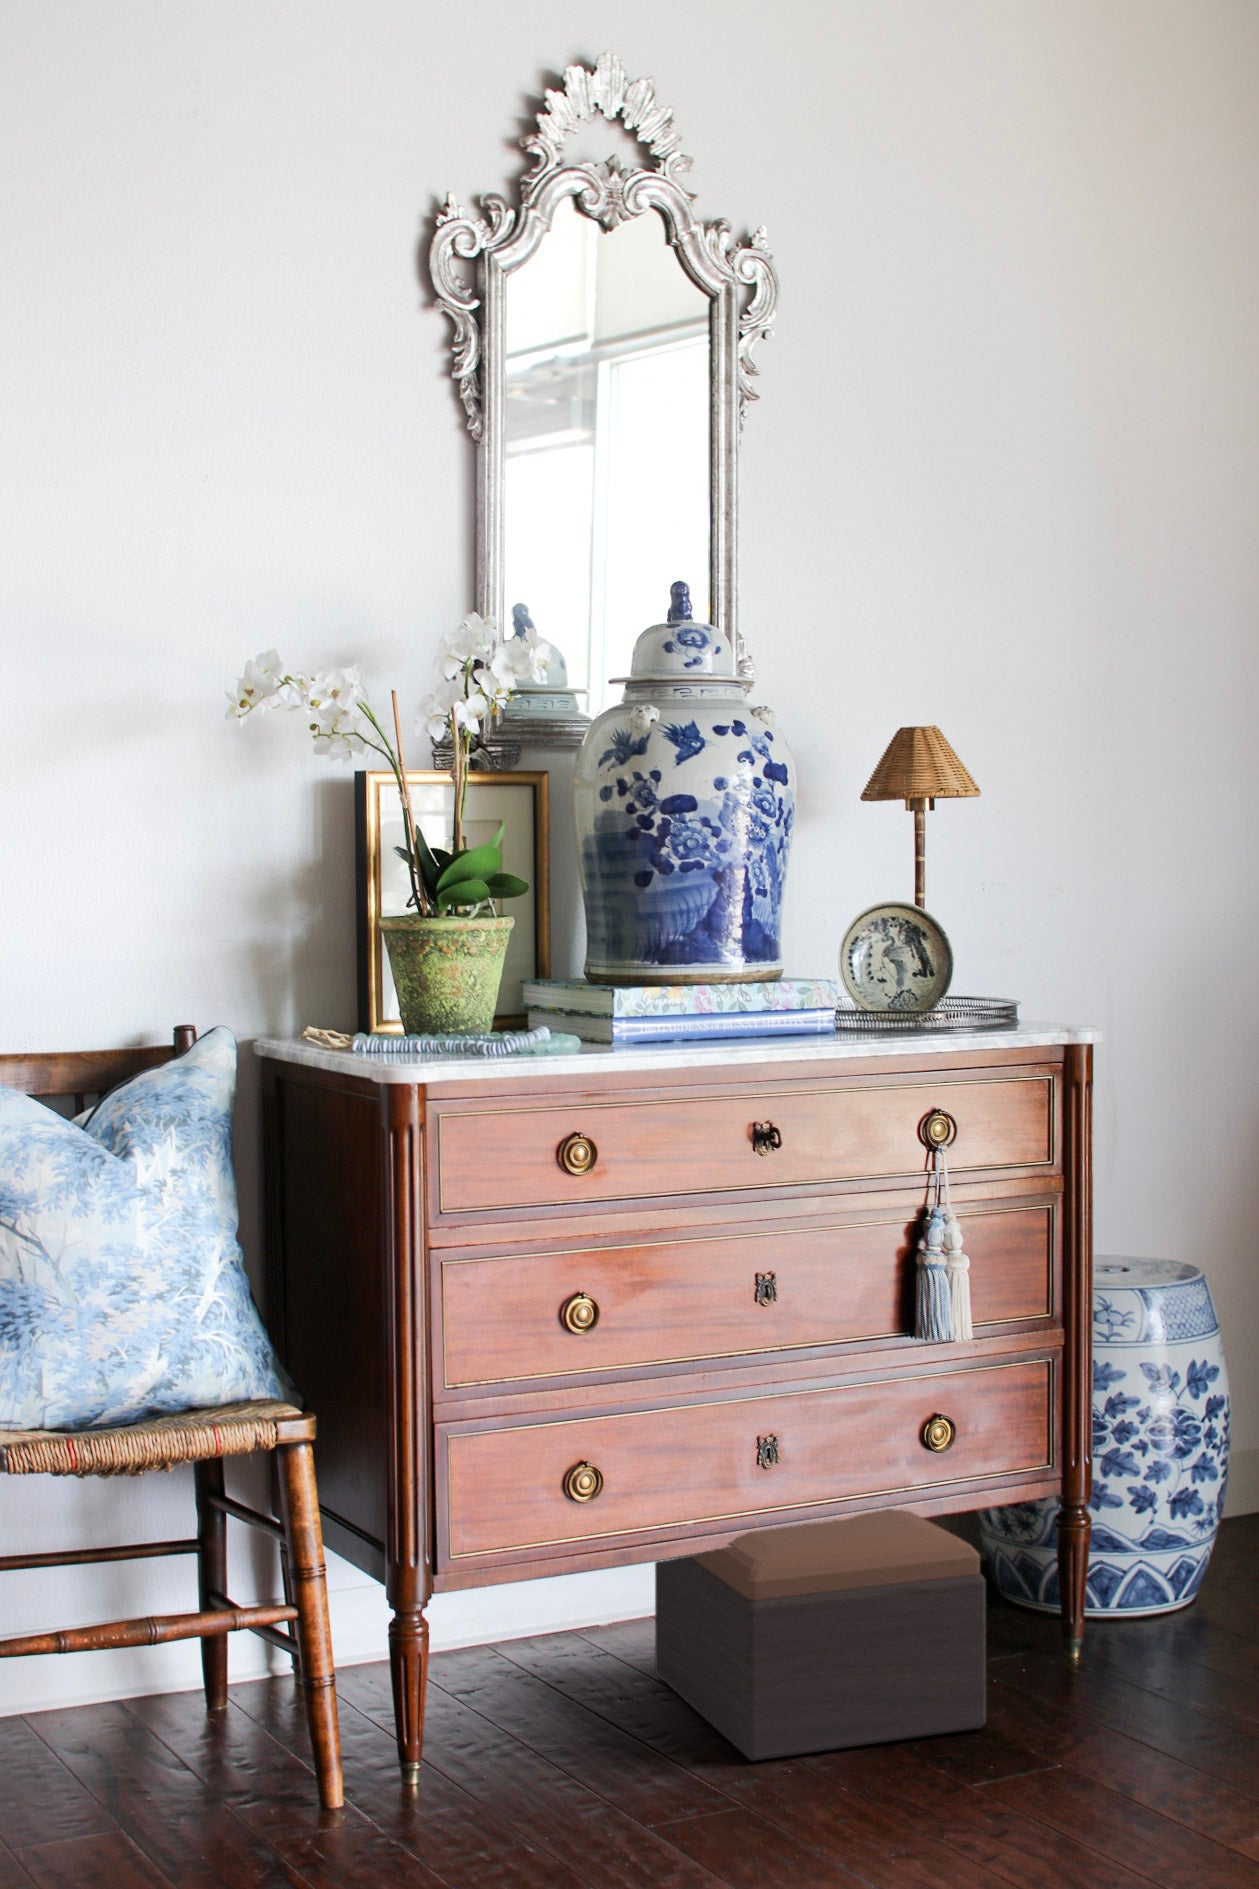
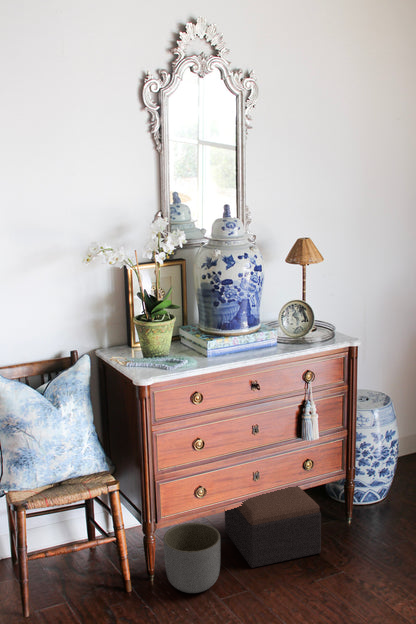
planter: none [449,1590,646,1819] -> present [163,523,221,593]

